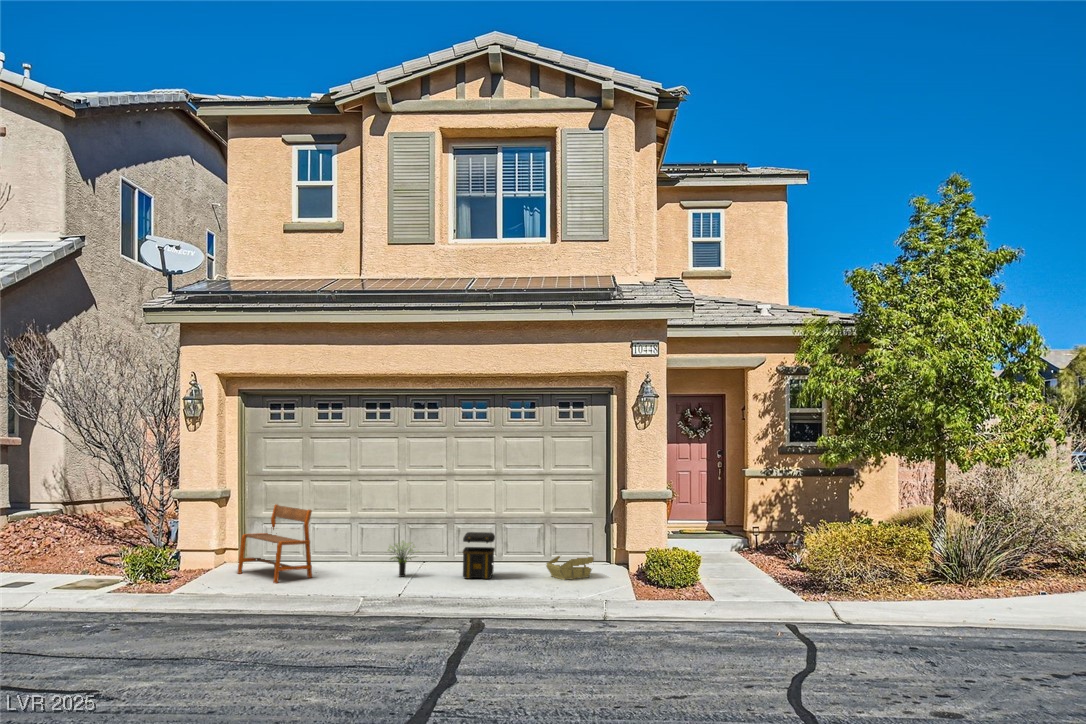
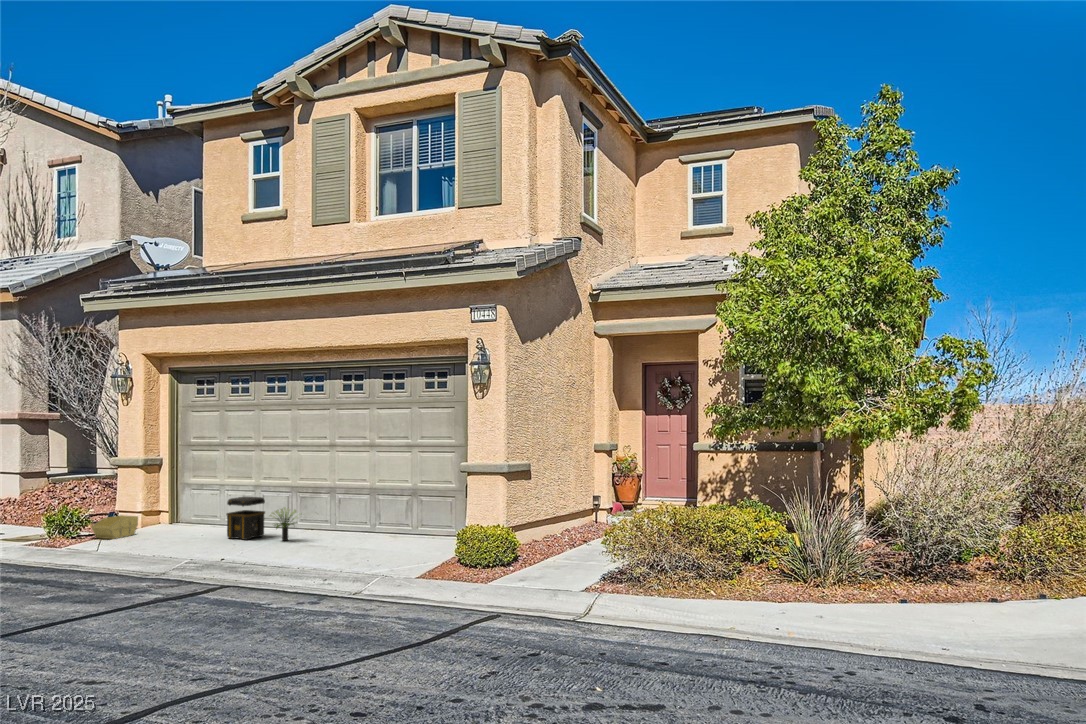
bench: present [238,504,312,583] -> none [166,472,211,541]
toolbox: present [463,532,495,579] -> present [226,497,265,540]
storage bin: present [546,556,594,580] -> present [92,515,138,539]

